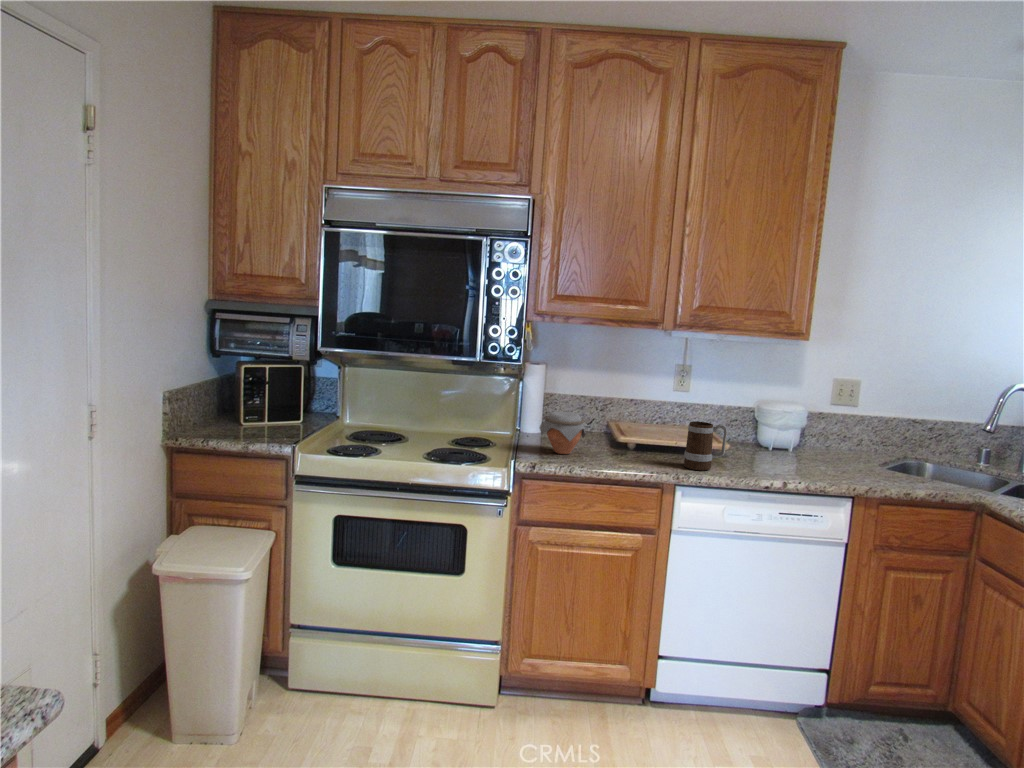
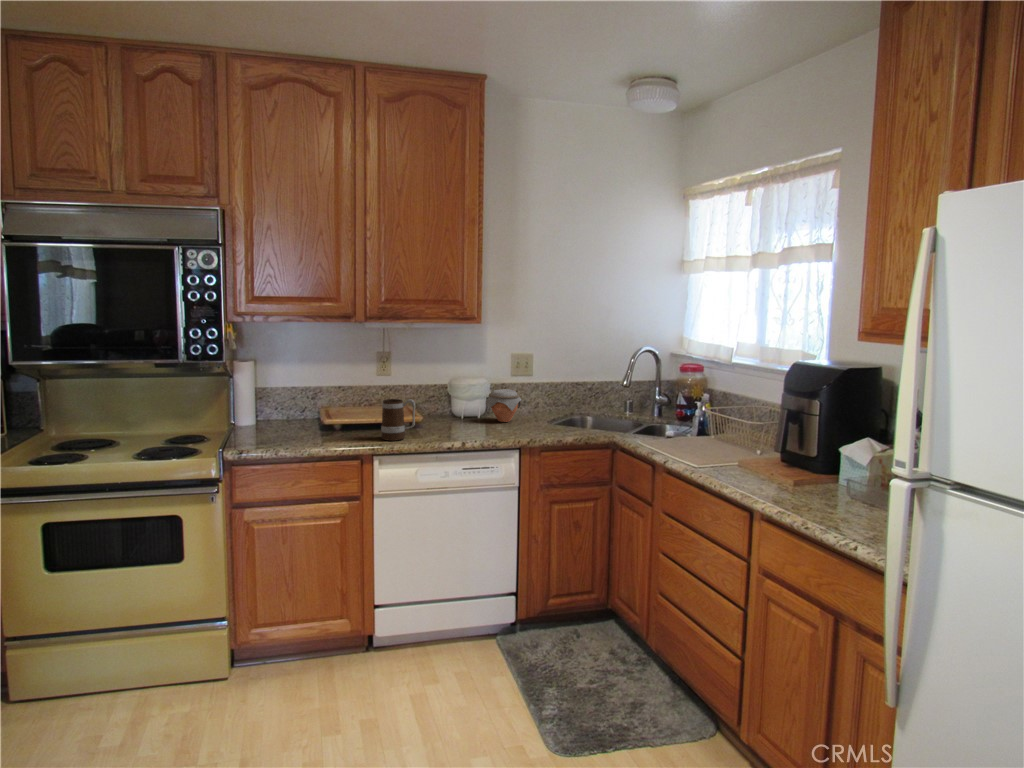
jar: present [540,411,586,454] -> present [486,389,522,422]

